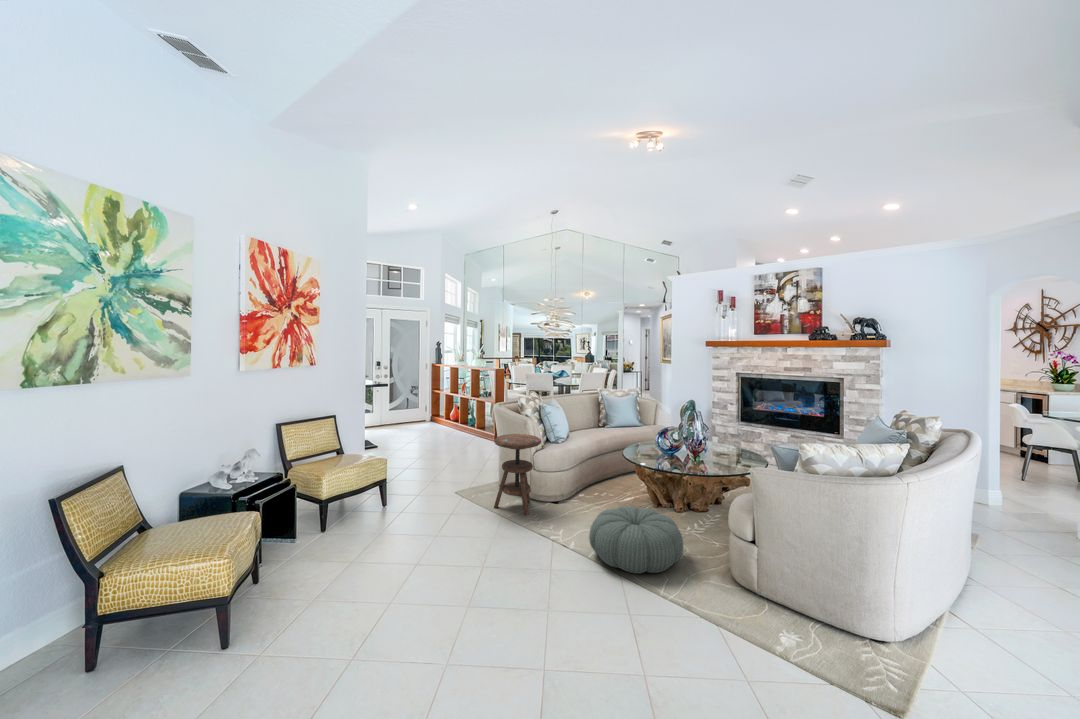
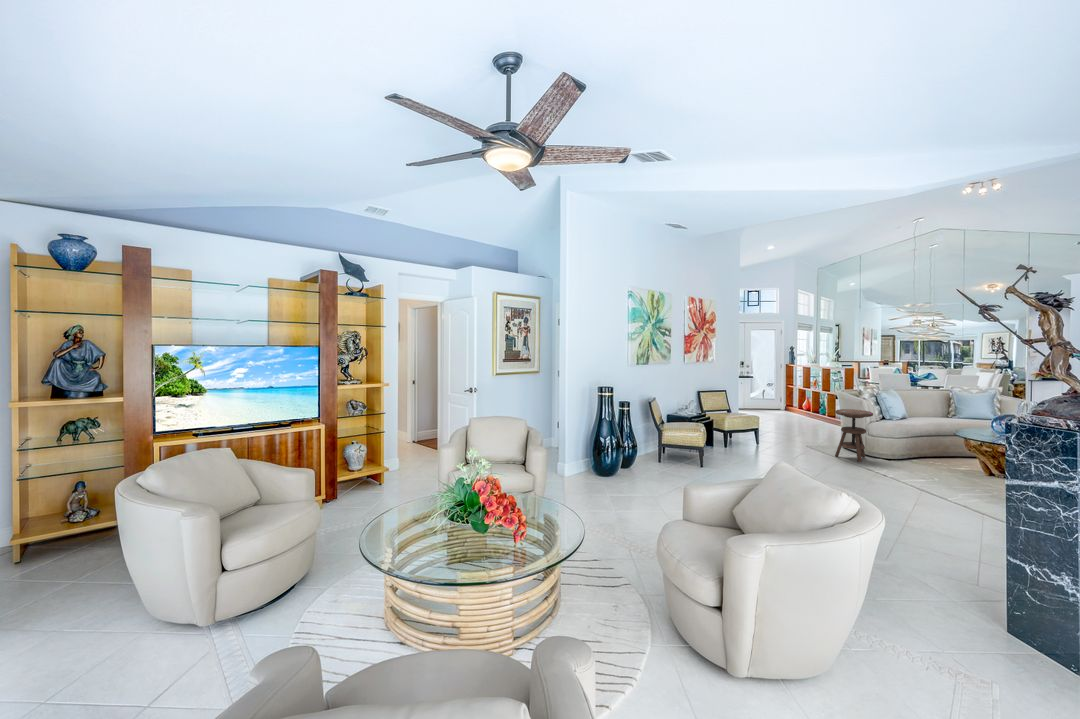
pouf: present [589,506,683,574] -> none [901,456,980,494]

